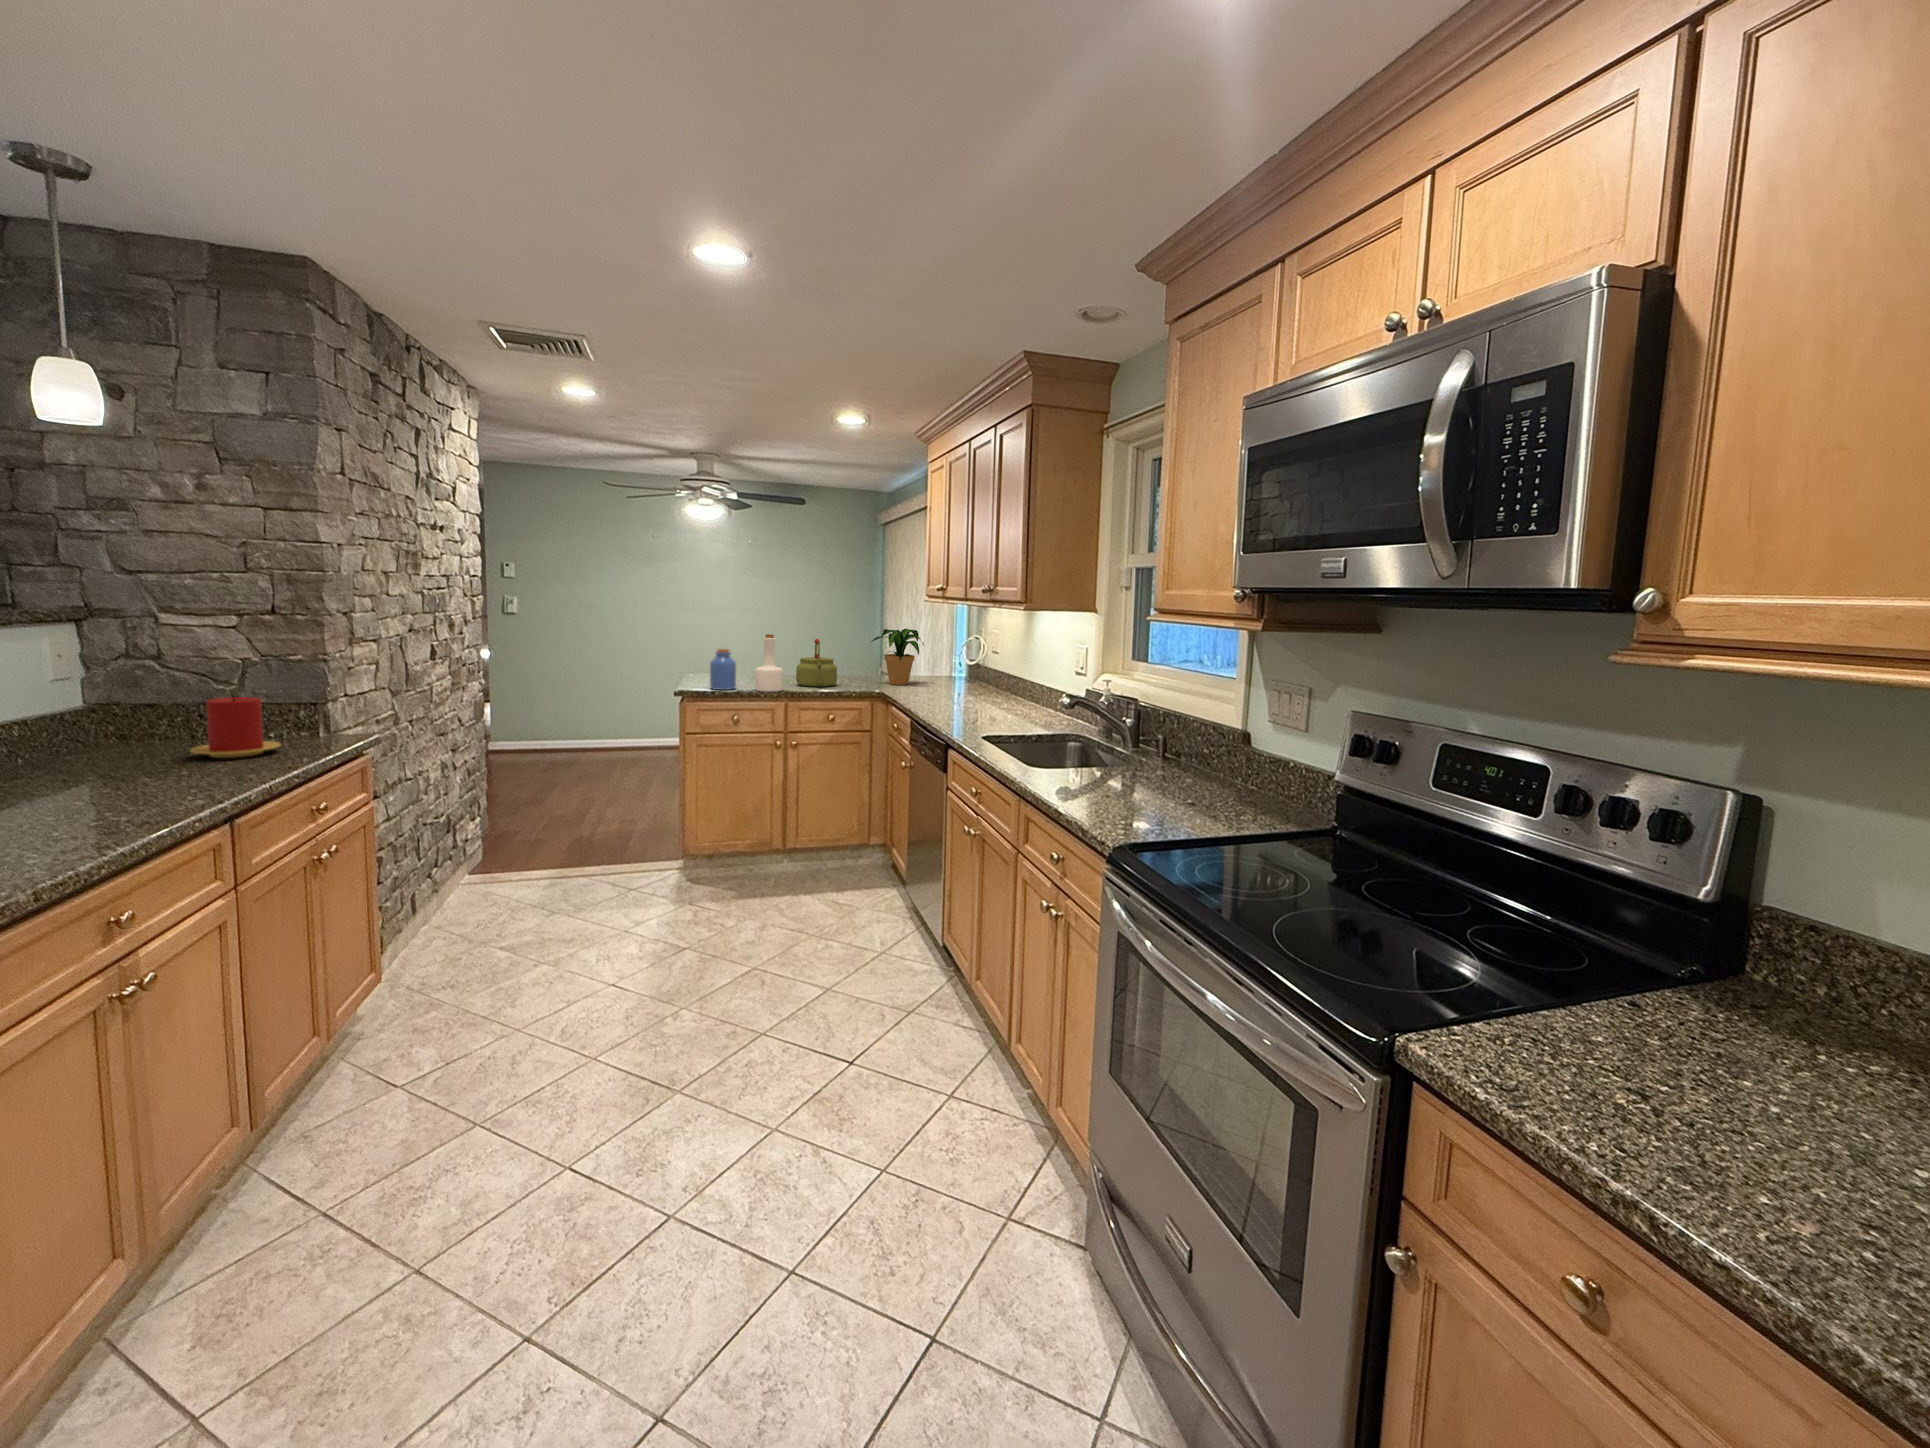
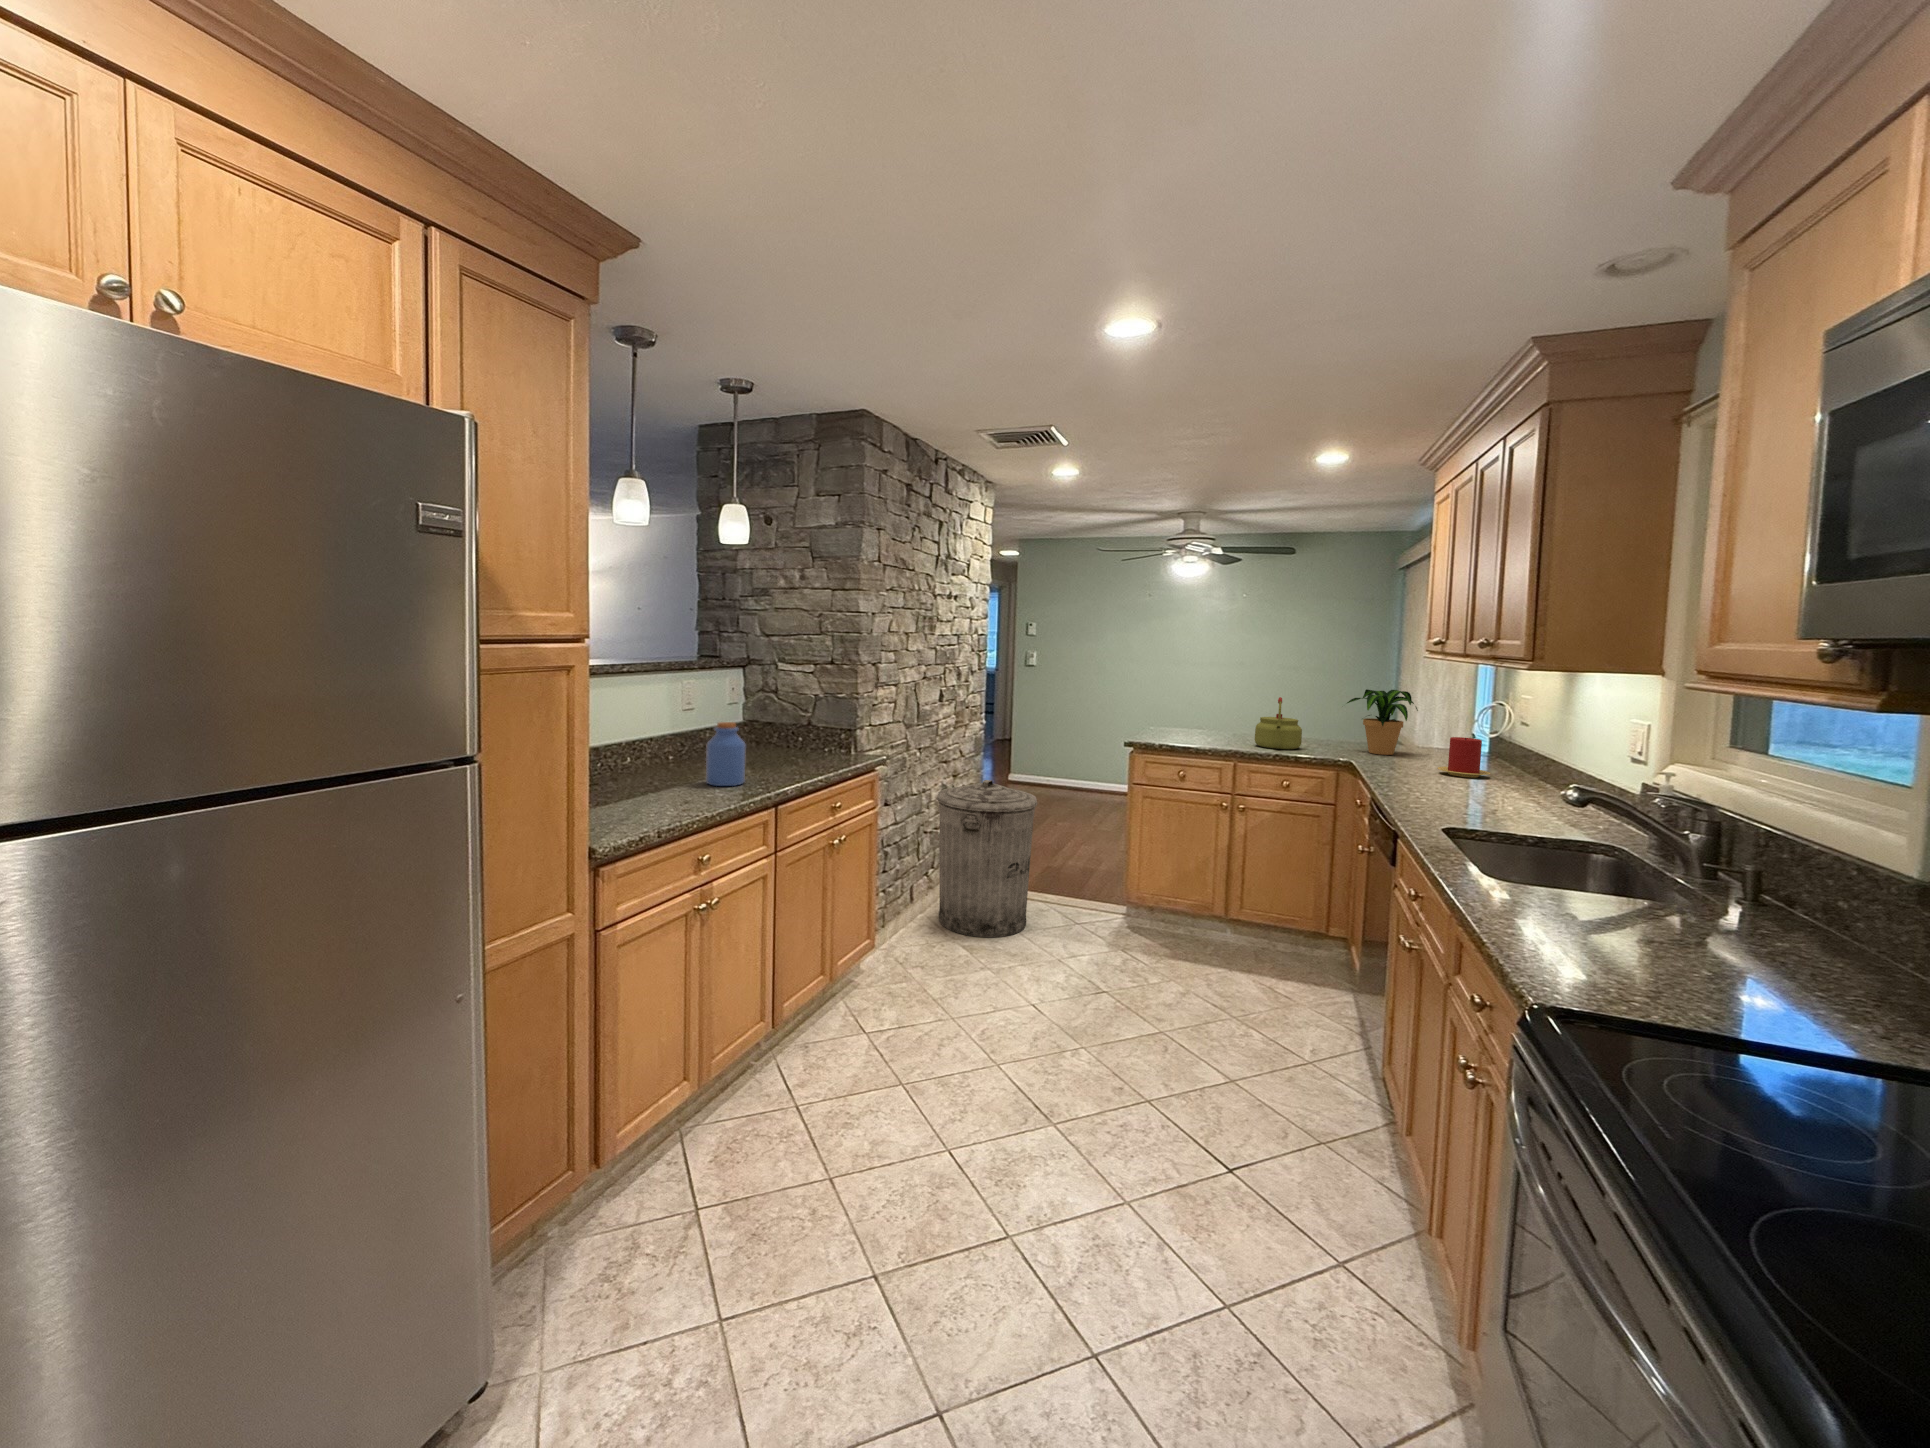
bottle: present [755,634,783,692] -> none [1206,691,1237,750]
jar: present [710,649,736,690] -> present [706,722,746,786]
candle: present [191,697,280,758] -> present [1438,737,1490,777]
trash can: none [439,749,579,935] -> present [937,780,1038,937]

